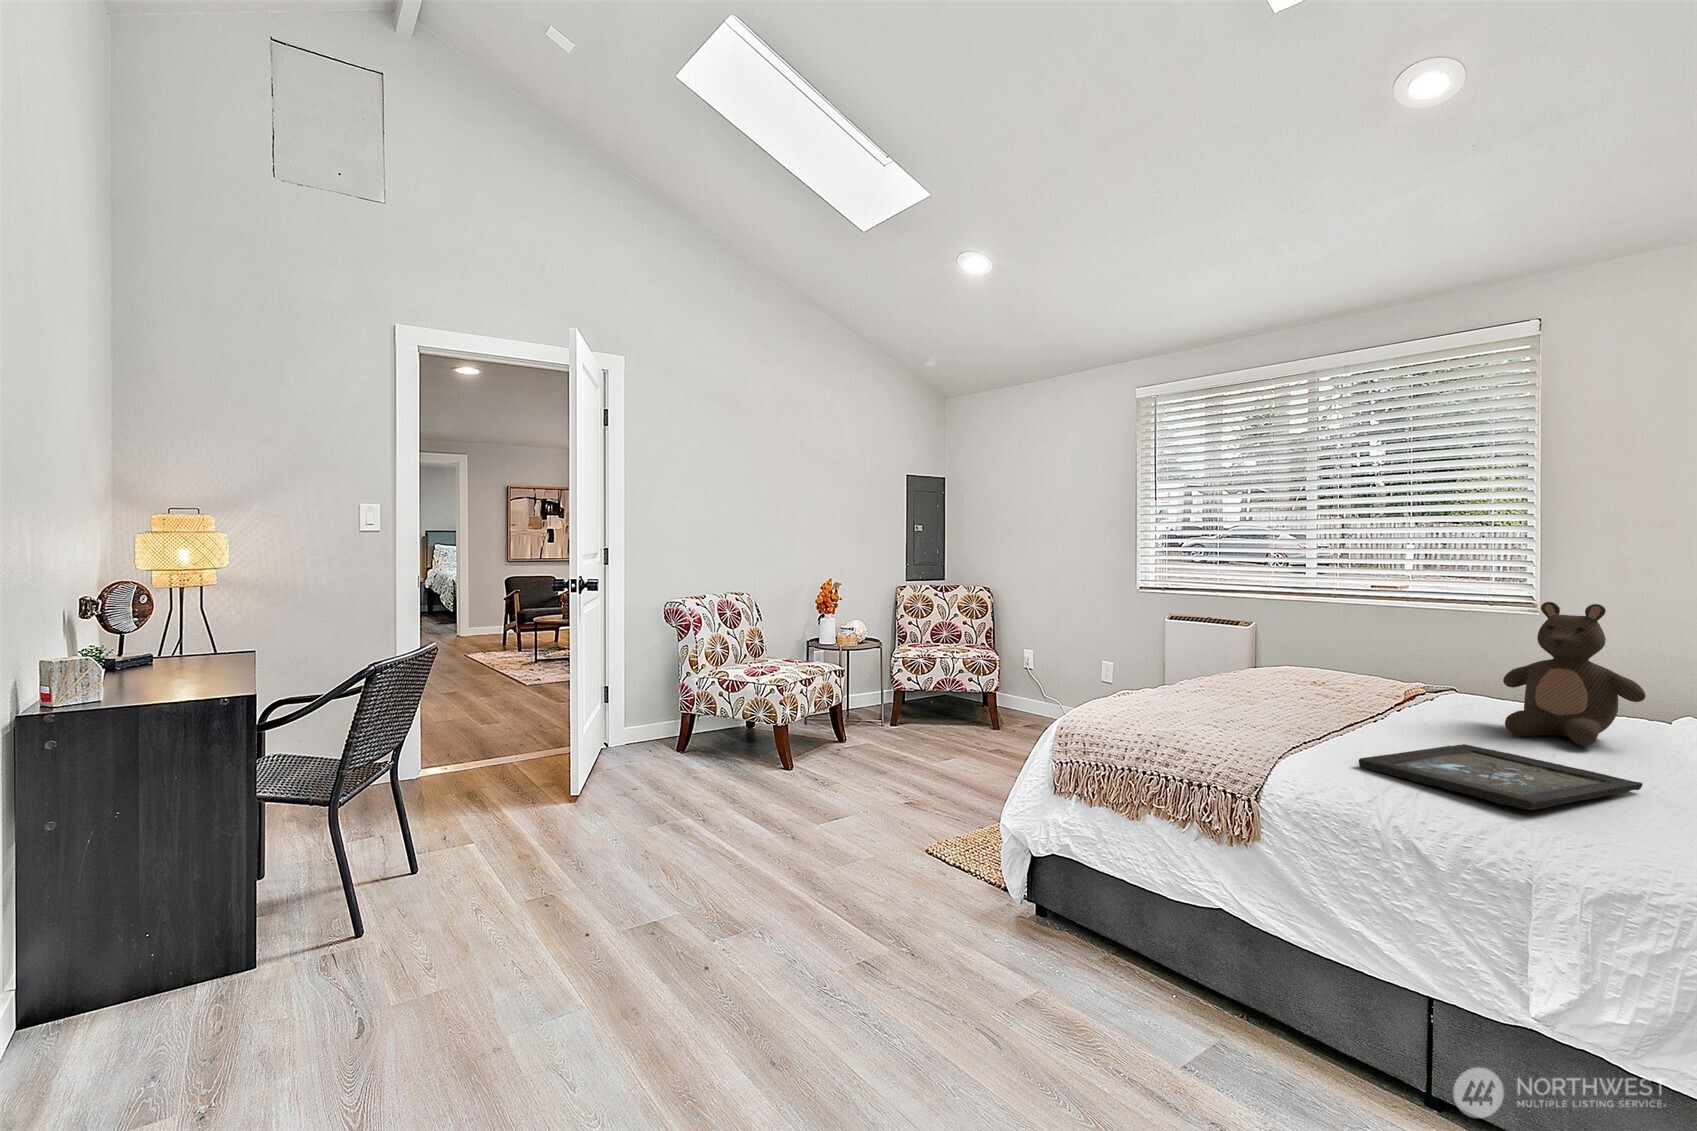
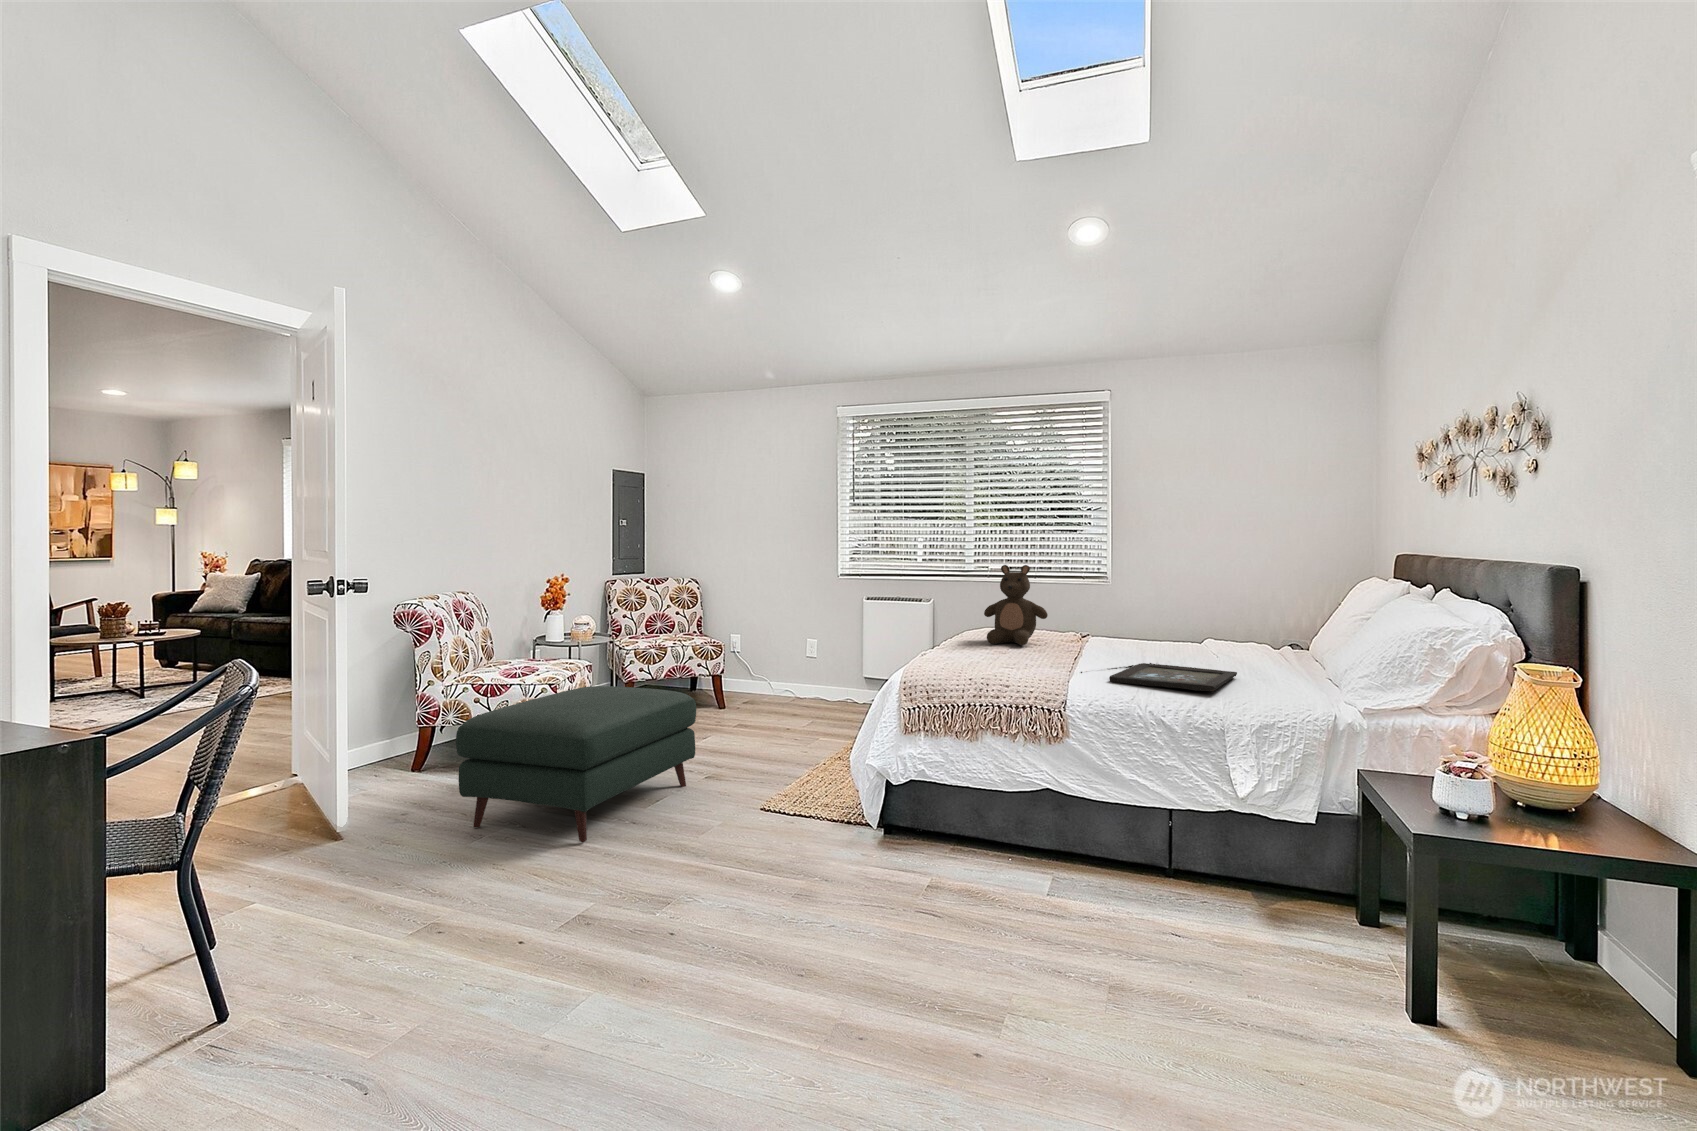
stuffed bear: present [1503,602,1646,745] -> present [984,565,1048,645]
ottoman: none [648,692,889,850] -> present [456,686,696,842]

